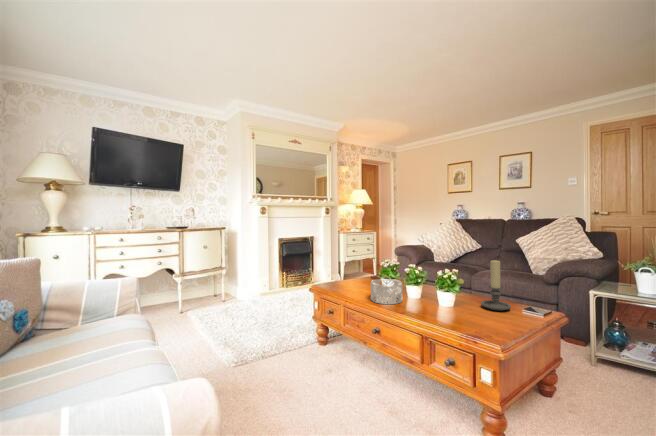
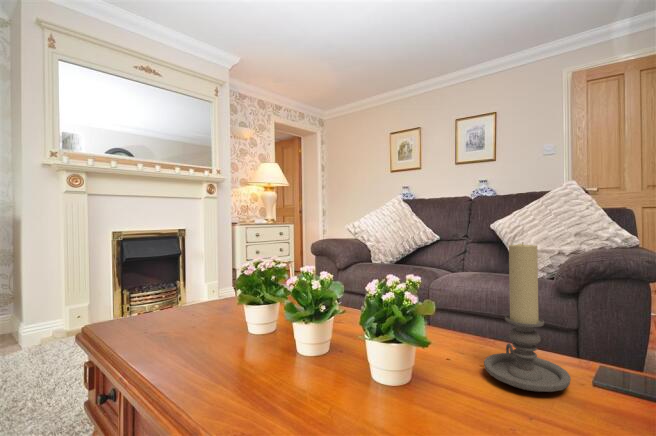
decorative bowl: present [371,279,403,304] -> none [181,305,275,390]

